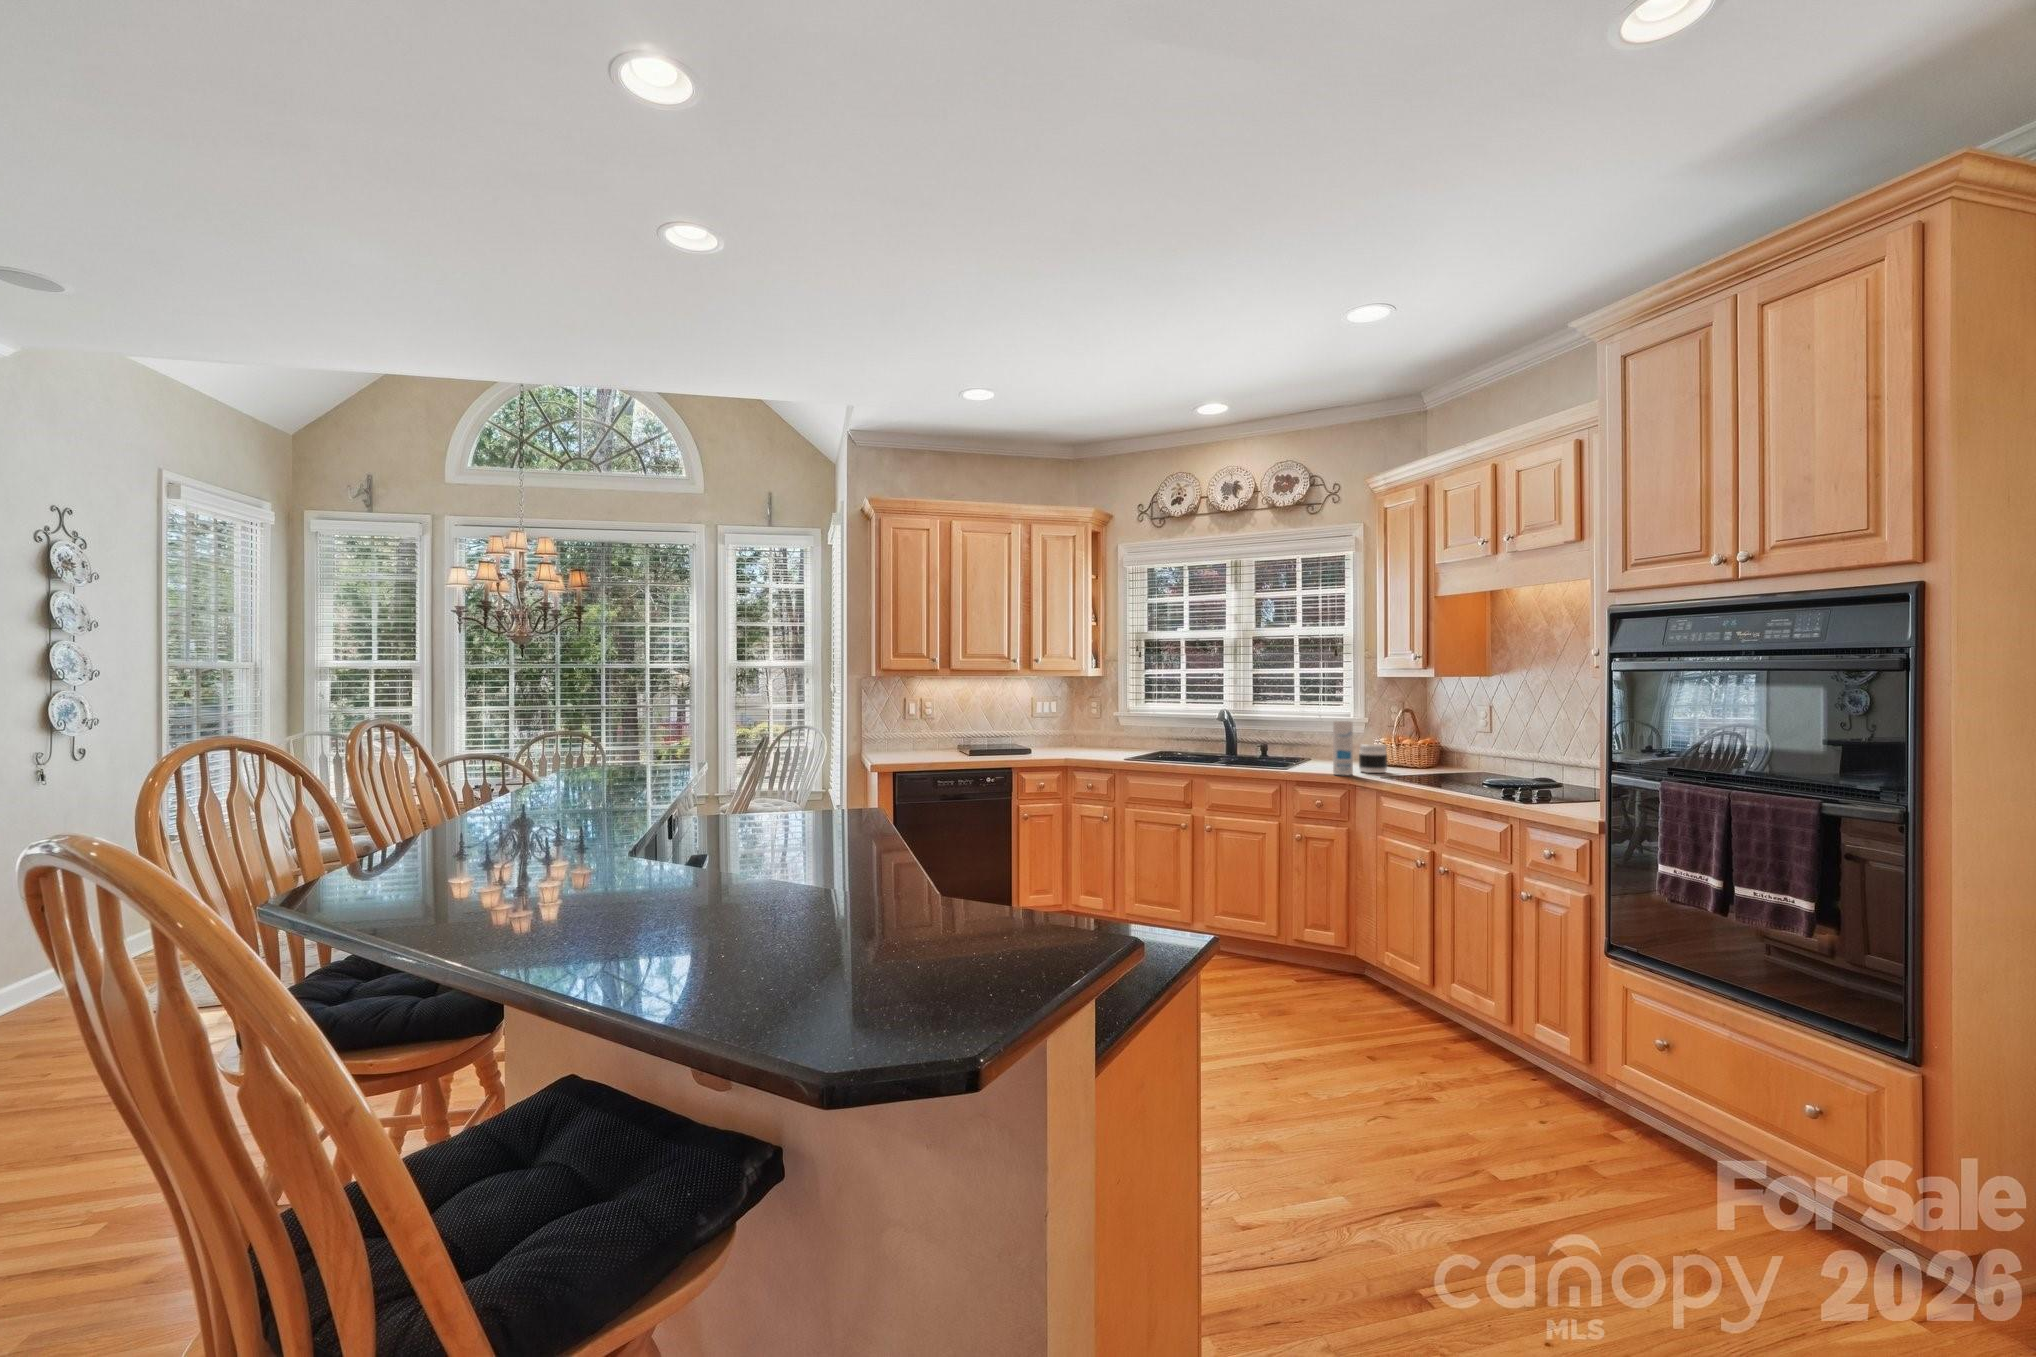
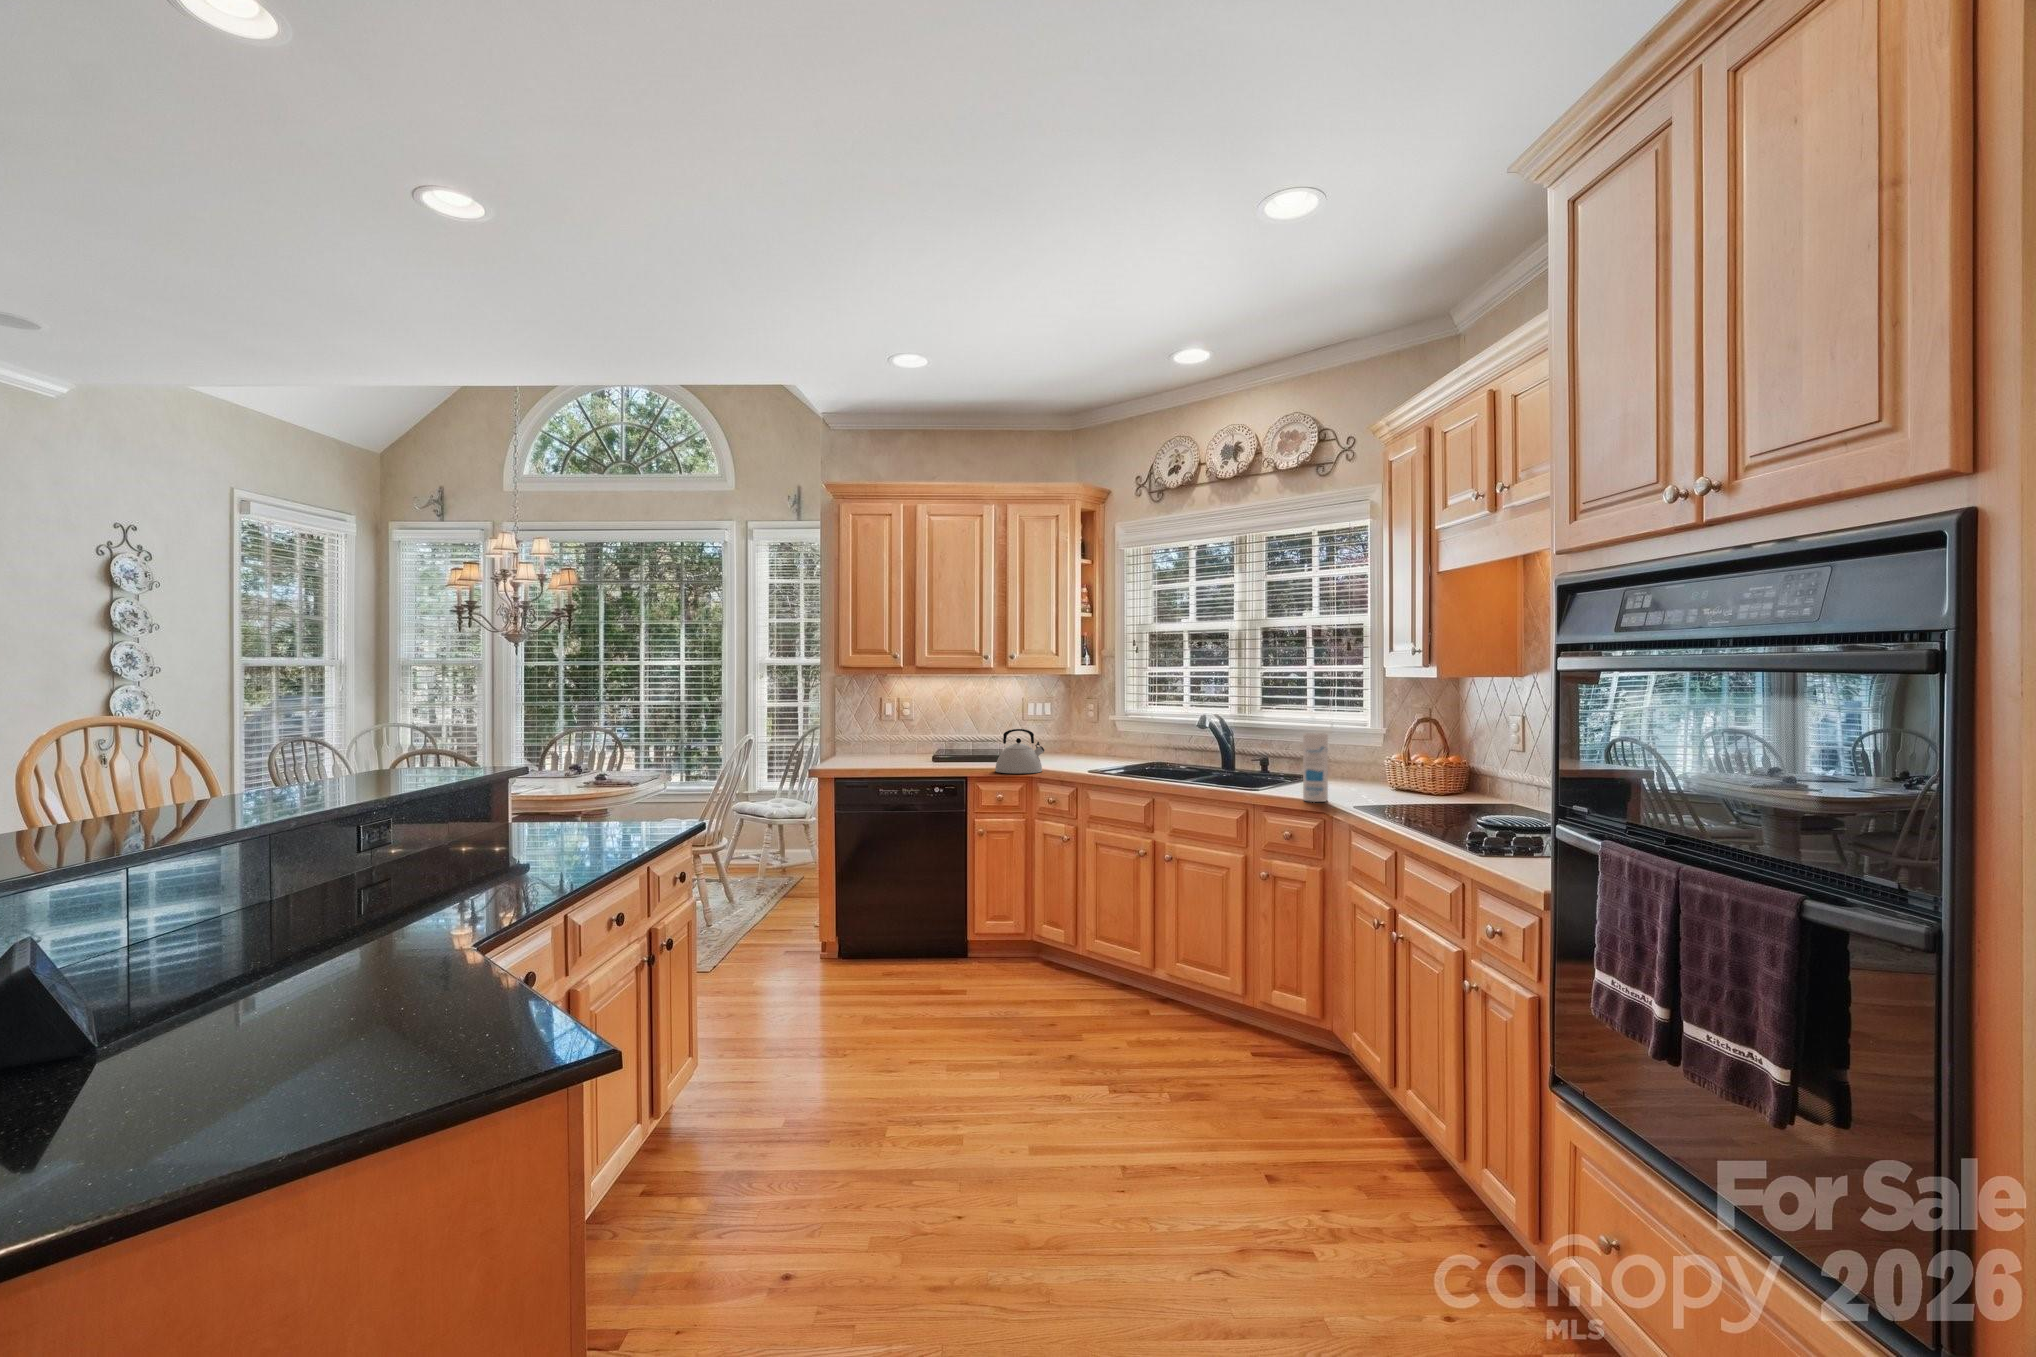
kettle: none [1039,723,1082,762] -> present [995,729,1044,774]
jar: present [1359,744,1387,773] -> none [1344,762,1380,800]

